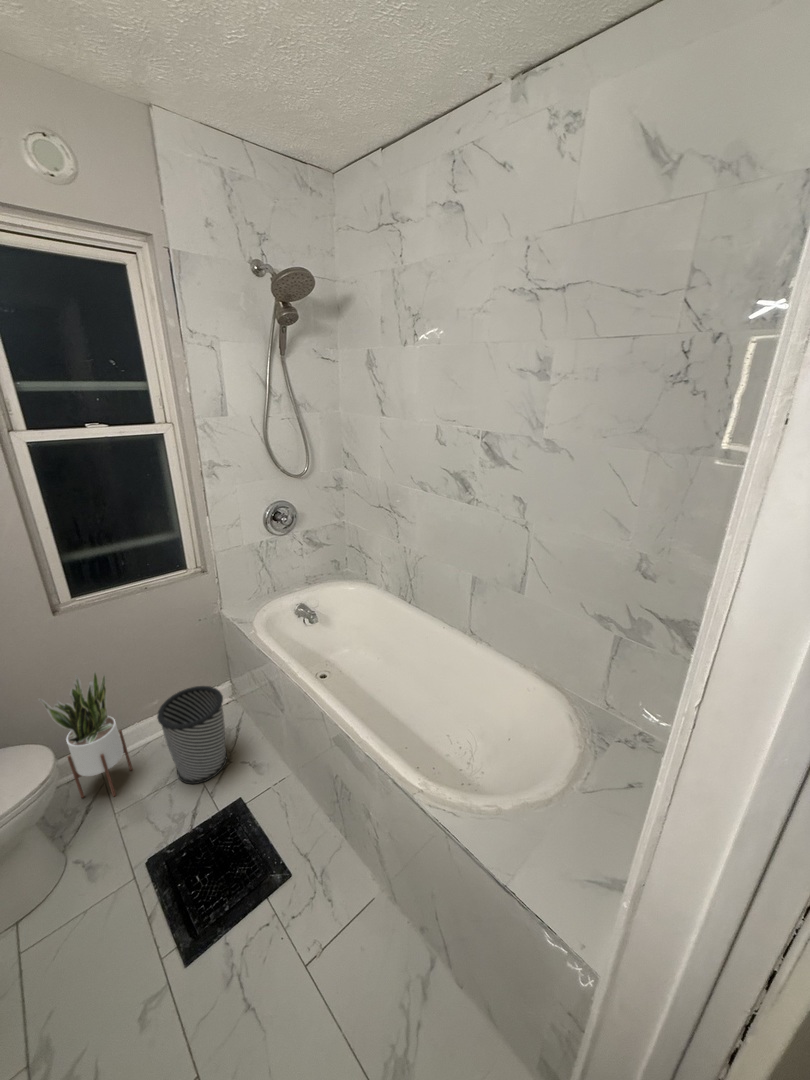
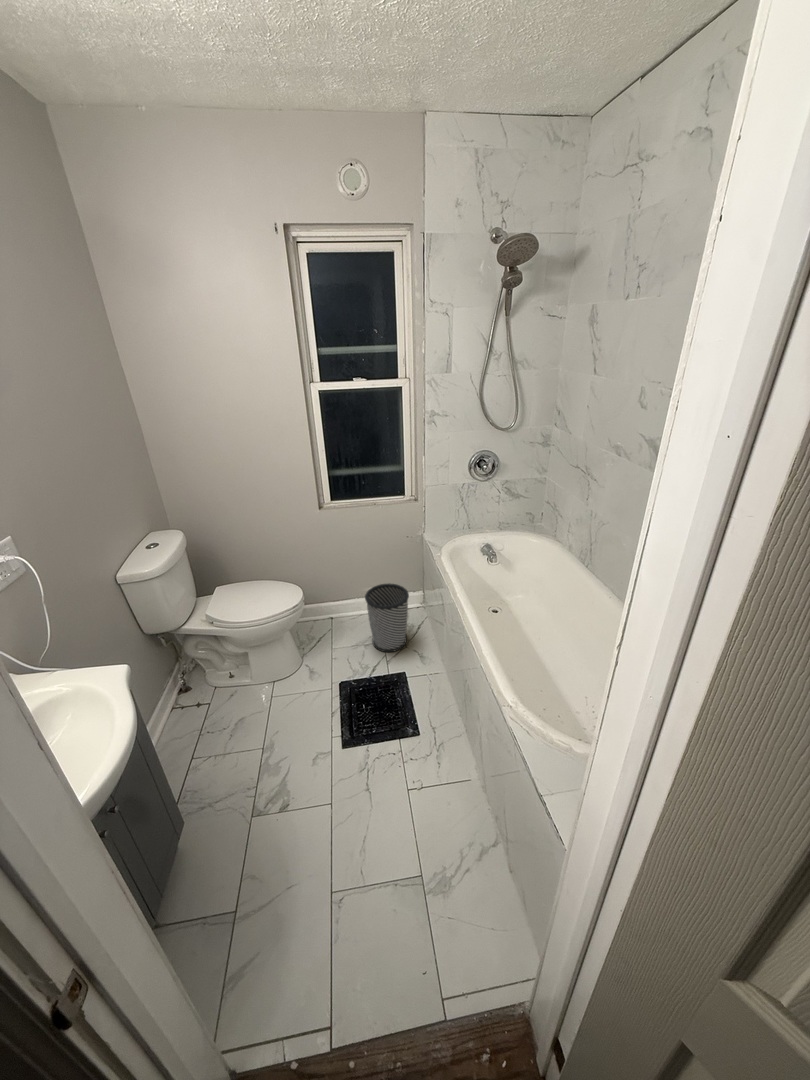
potted plant: present [39,672,132,798] -> none [304,551,350,639]

